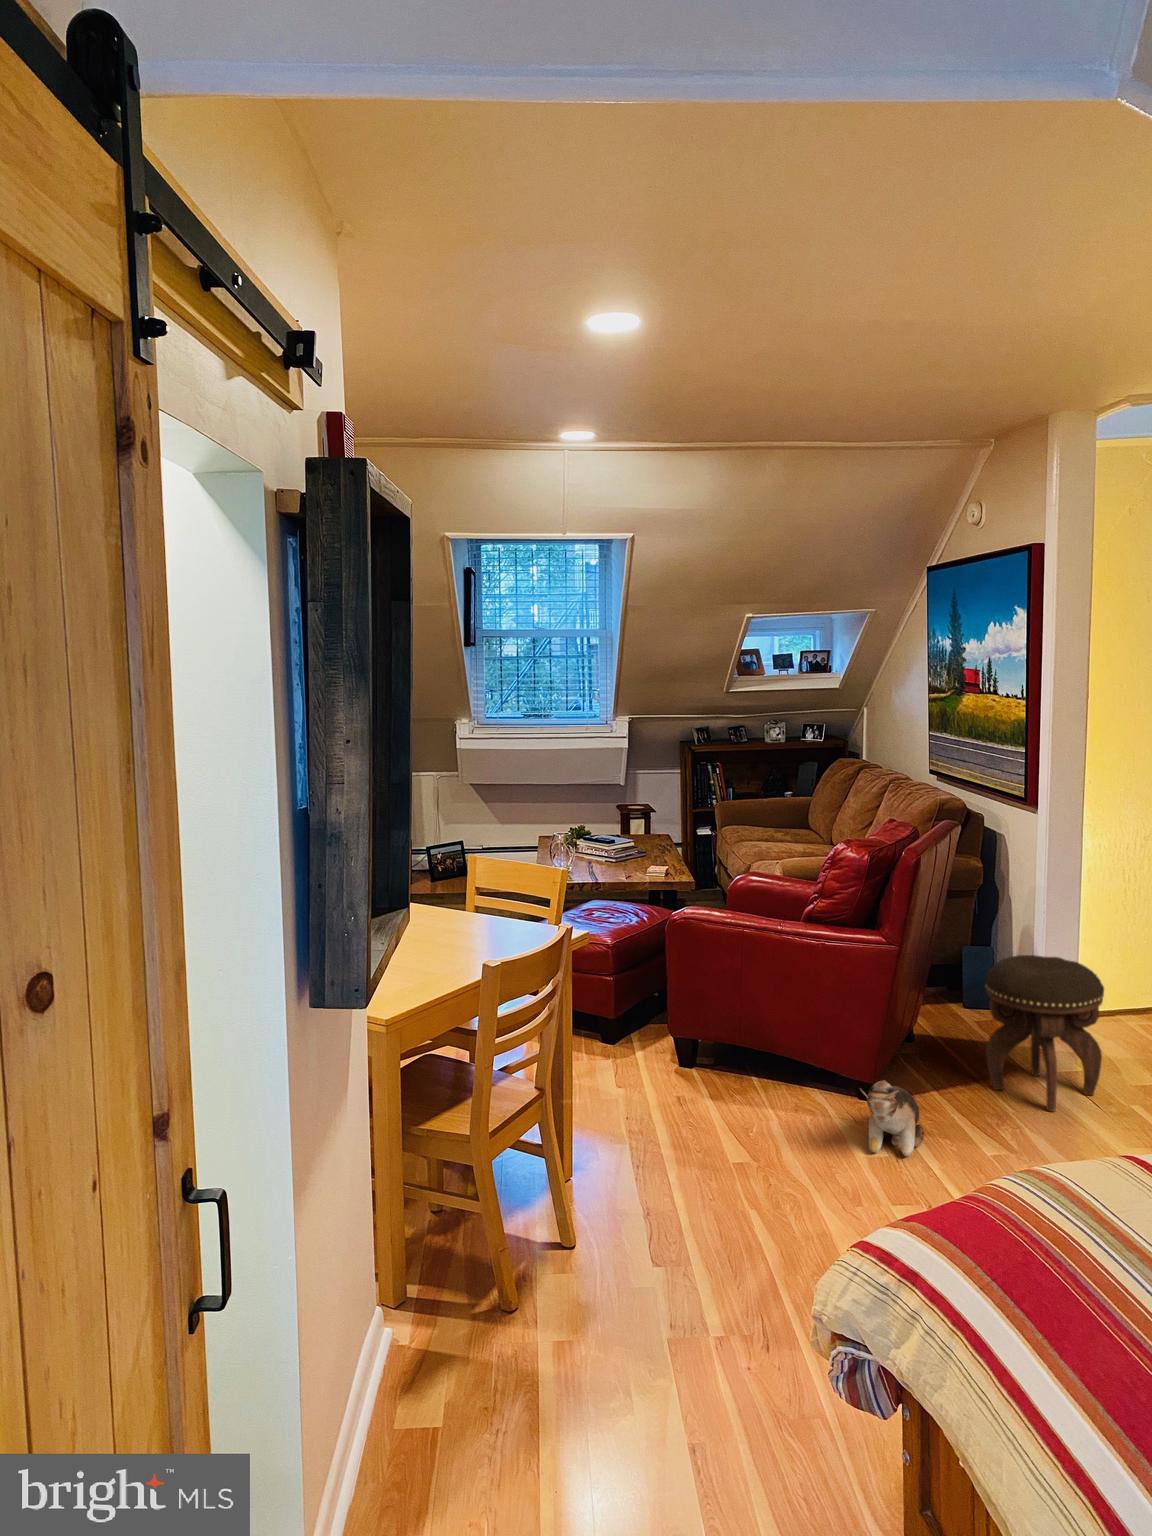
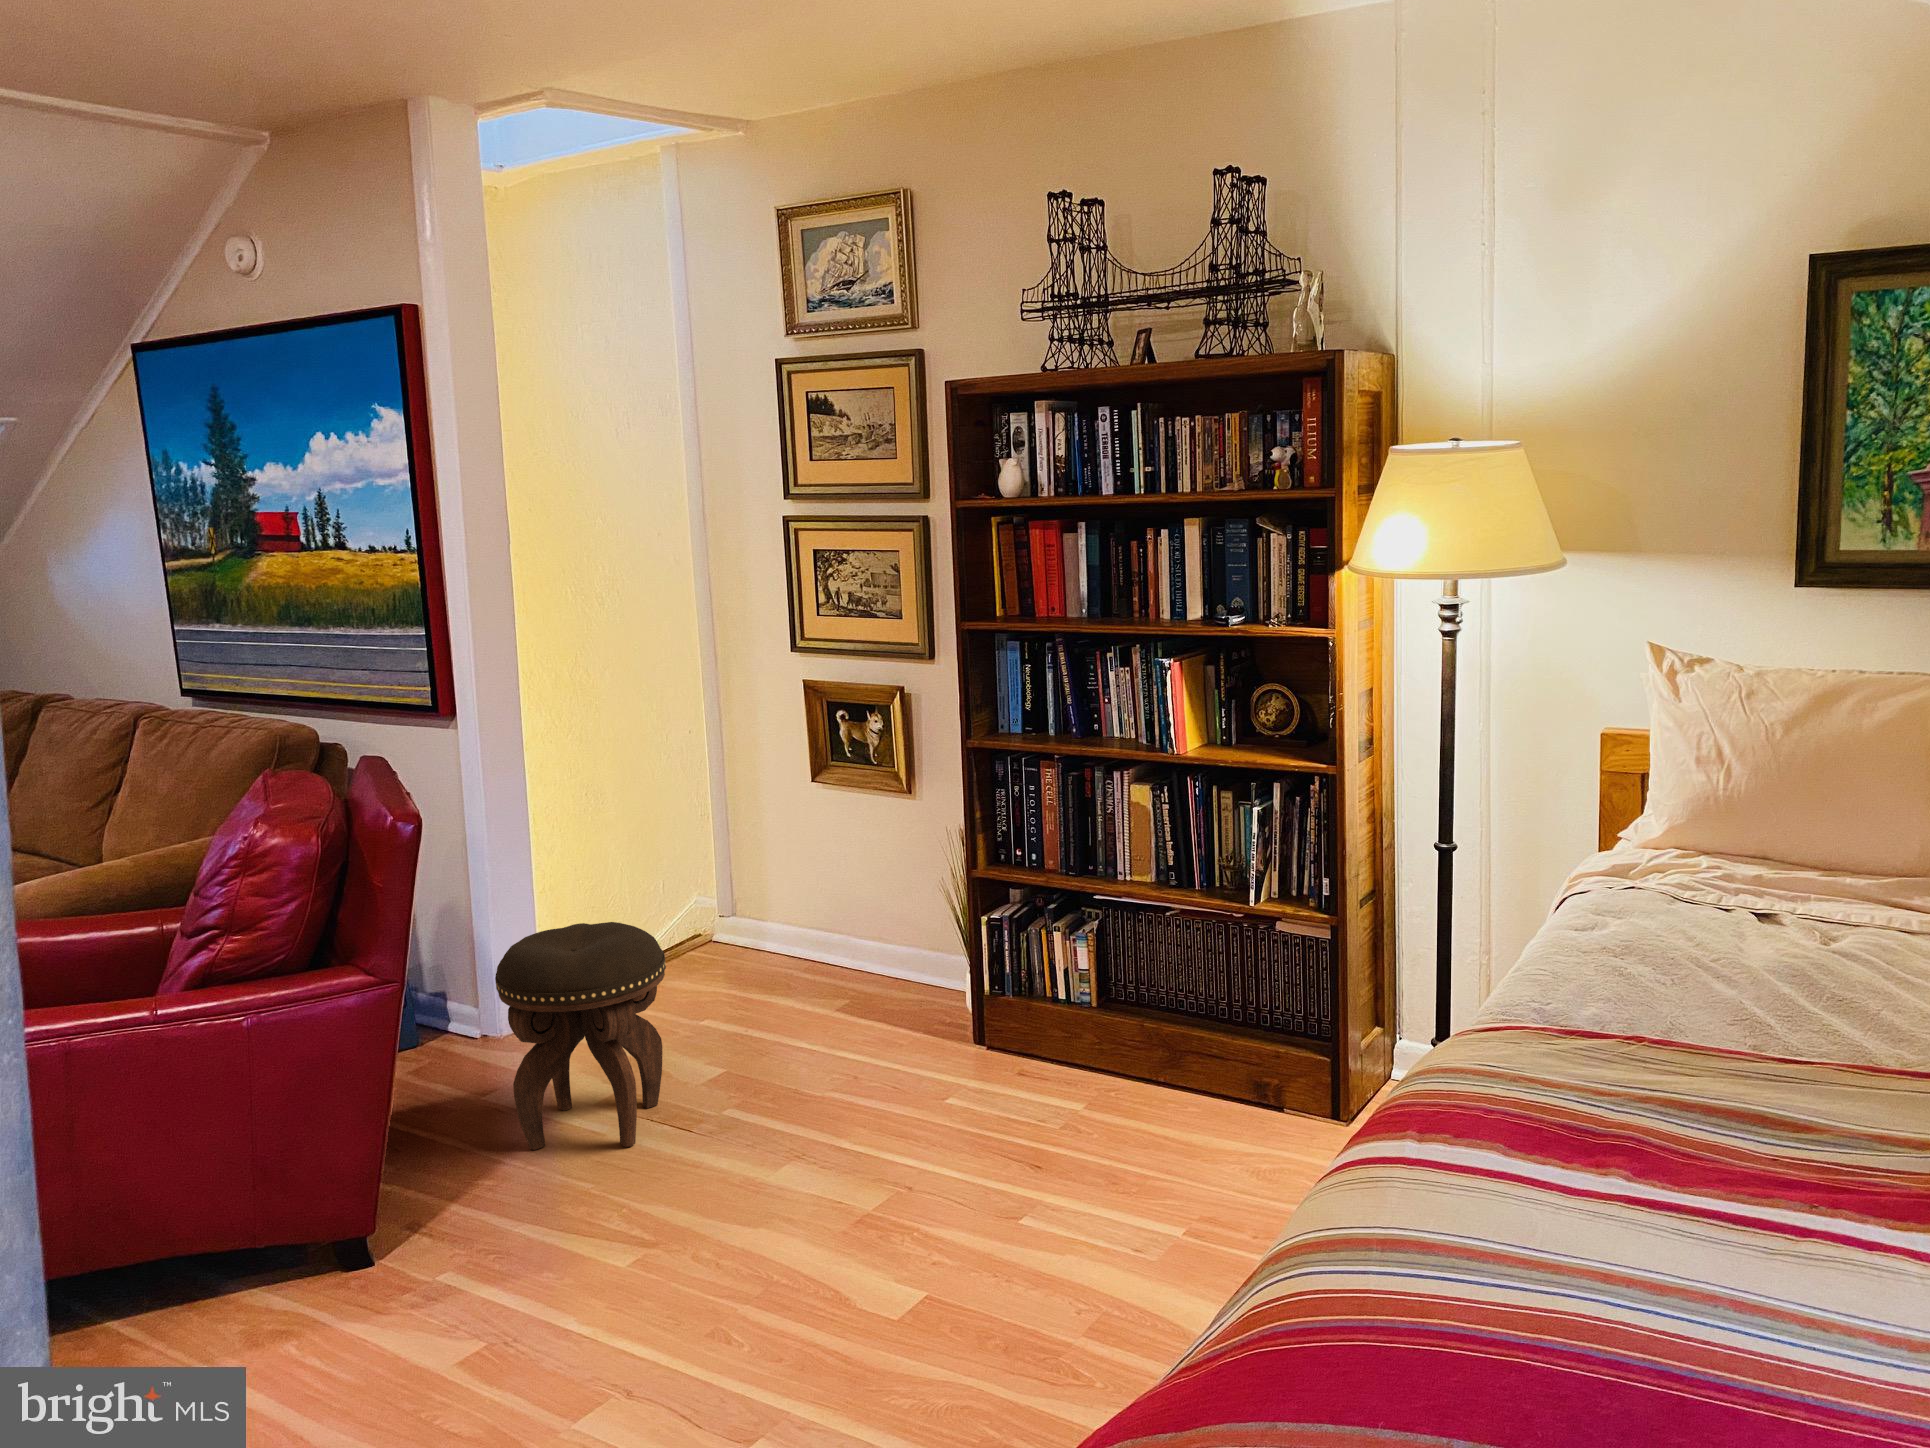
plush toy: present [860,1080,924,1156] -> none [426,1187,517,1319]

